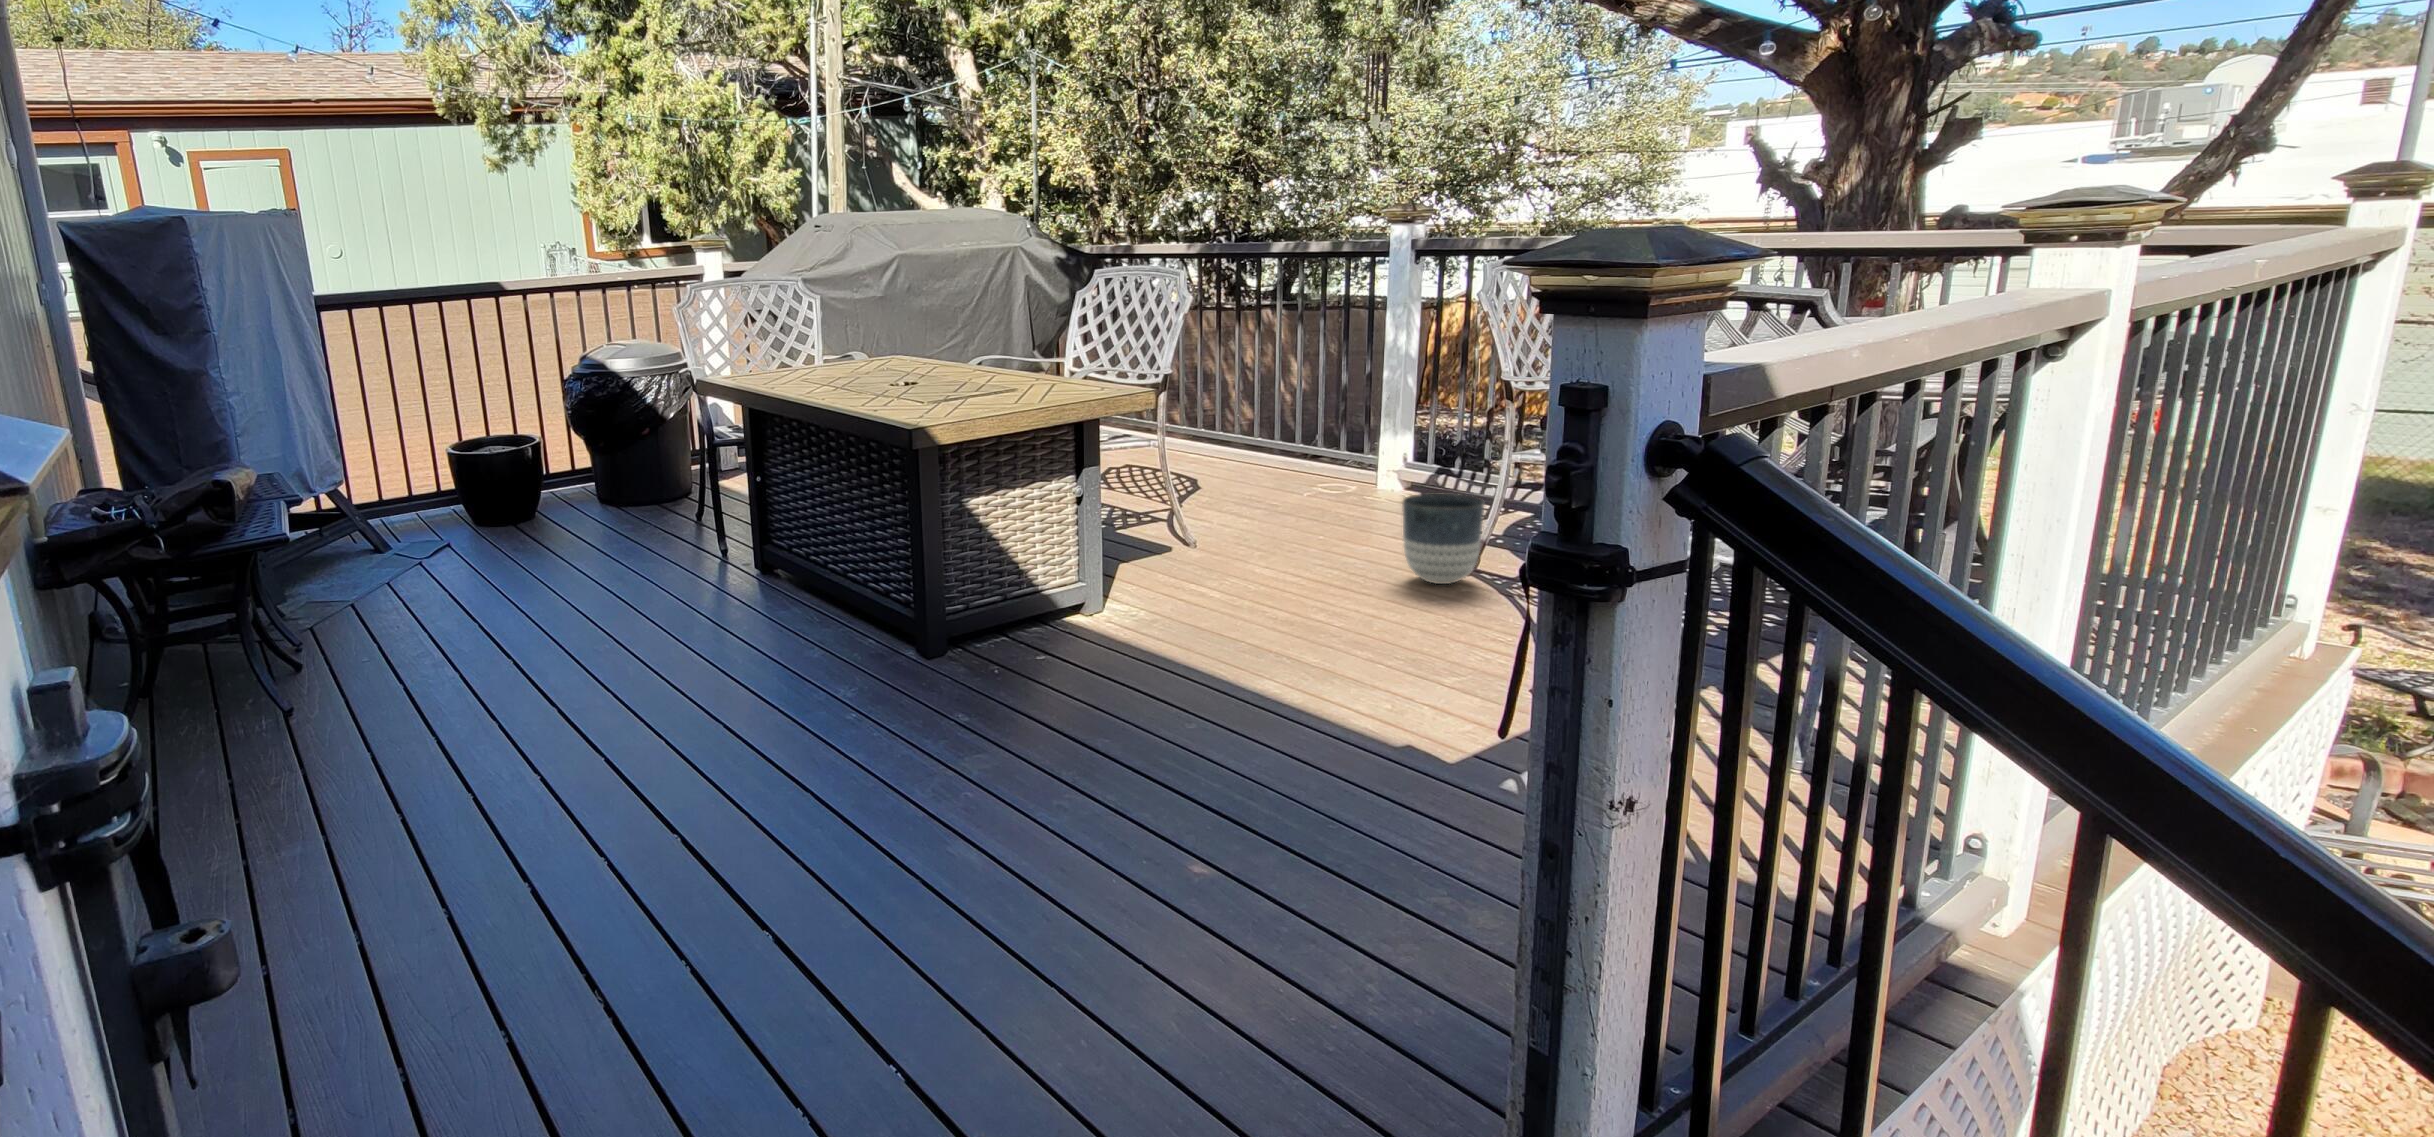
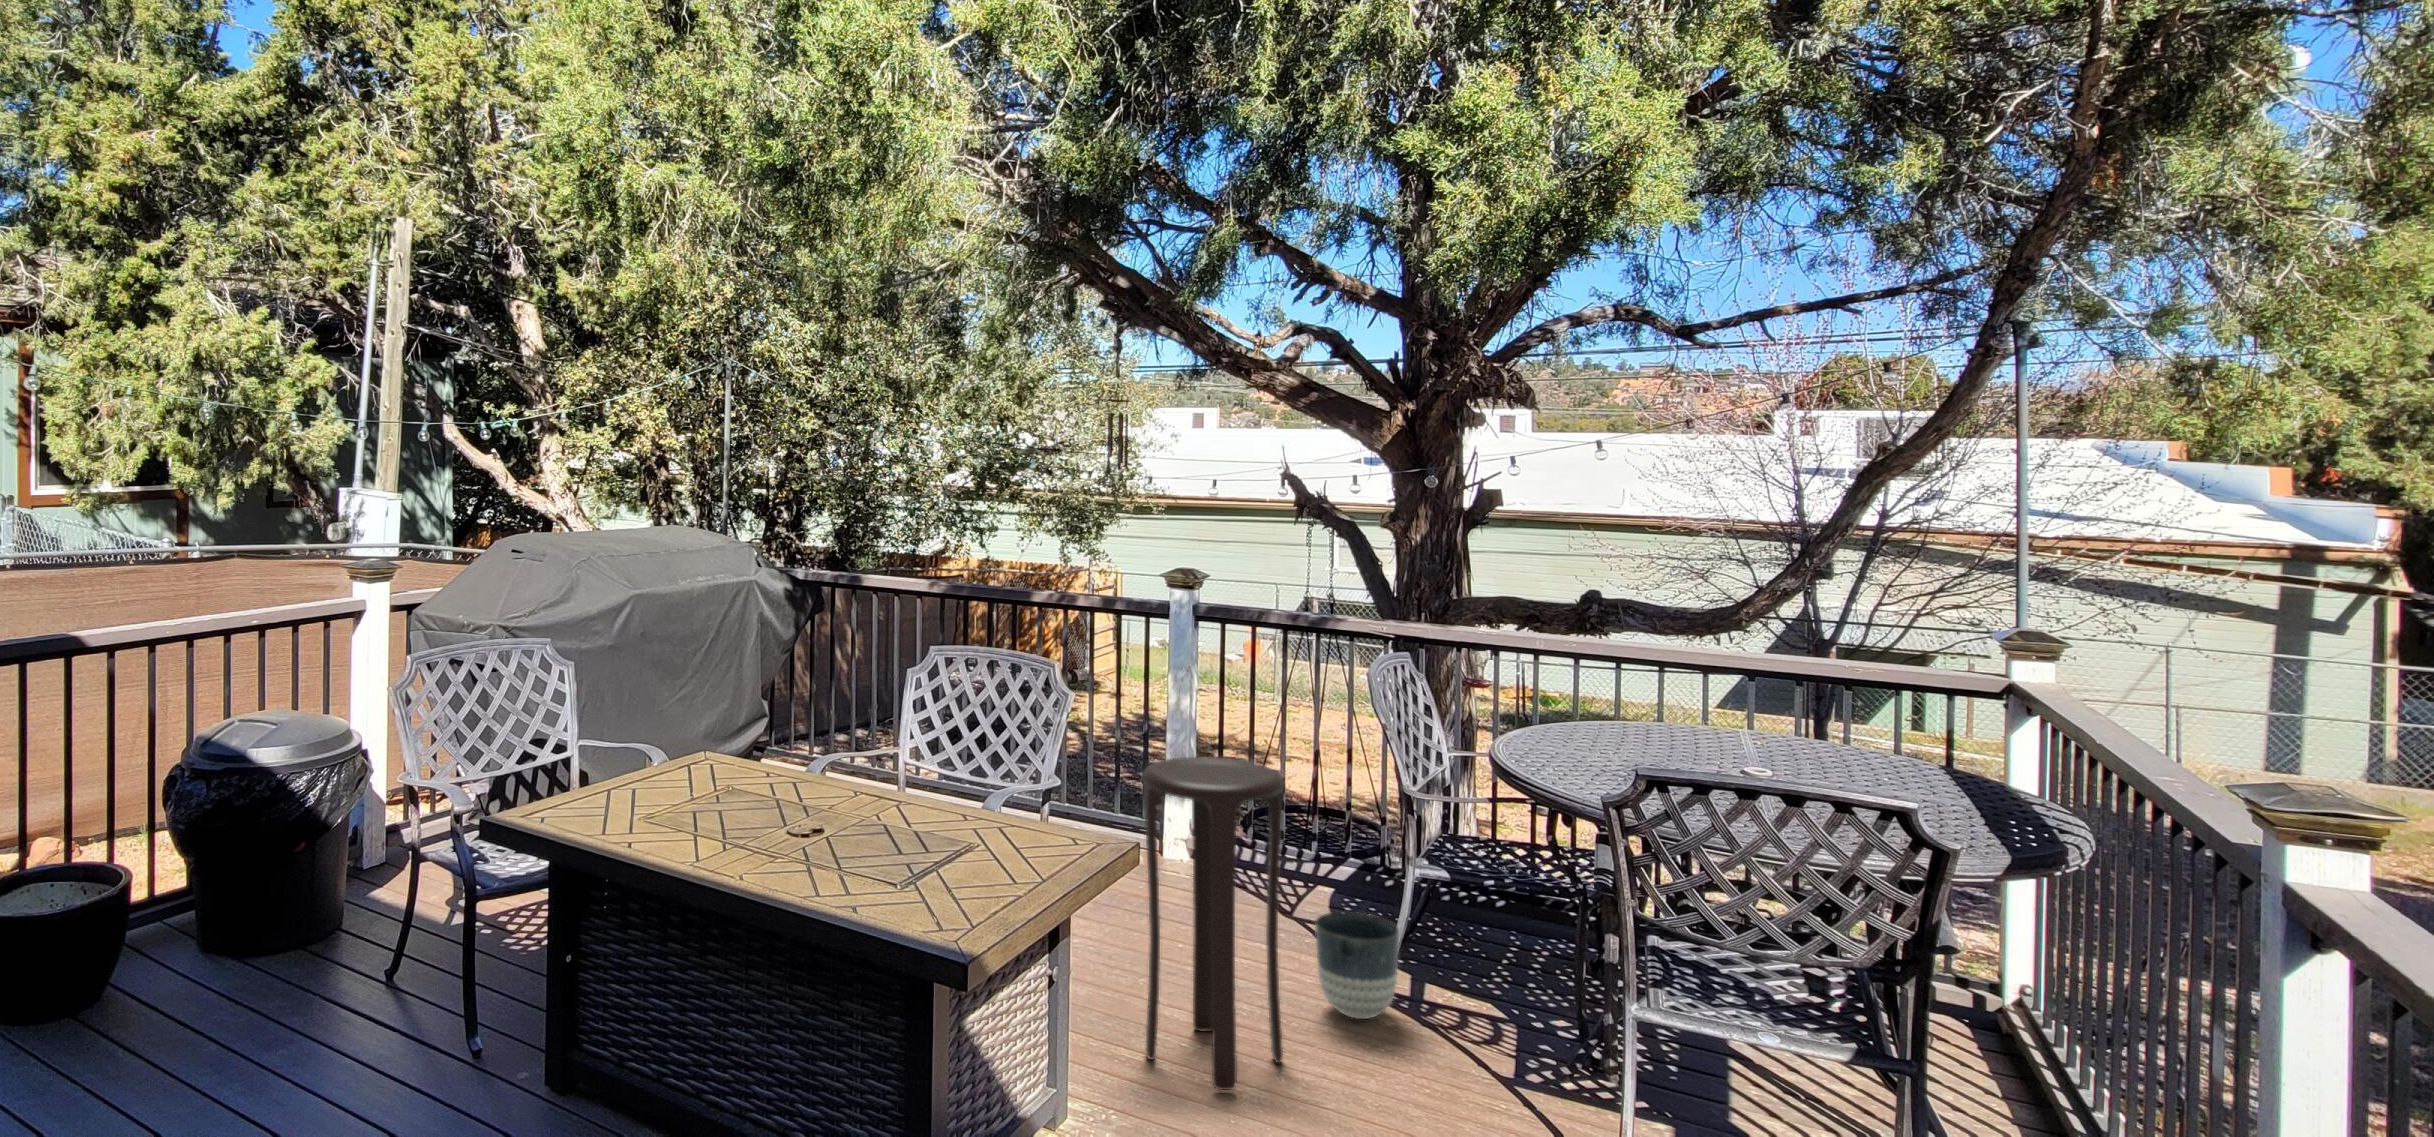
stool: none [1206,337,1340,612] -> present [1142,757,1285,1090]

